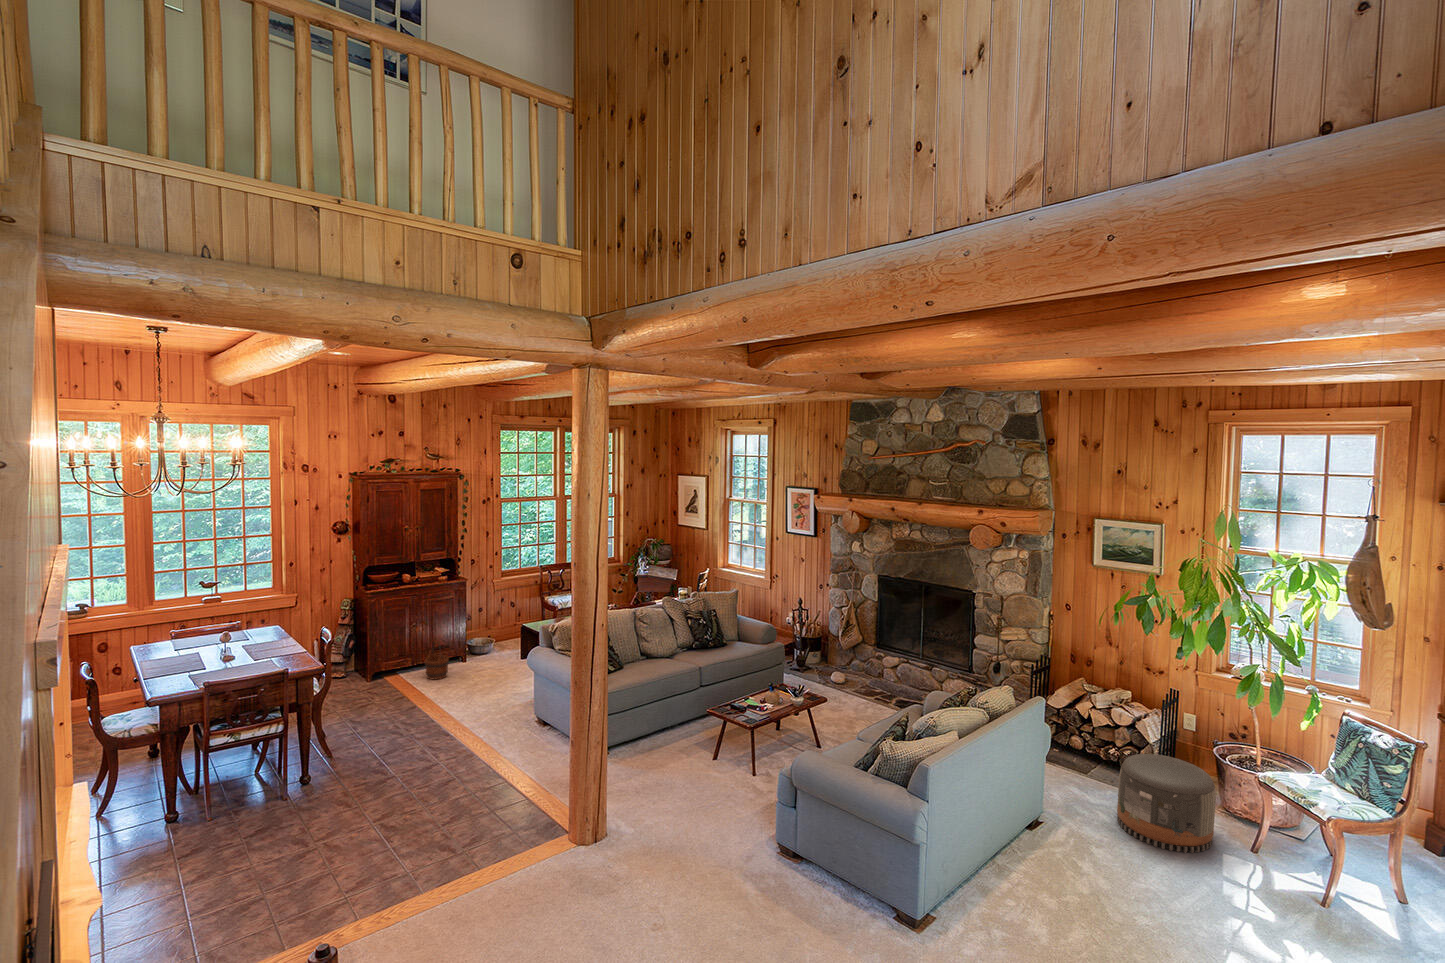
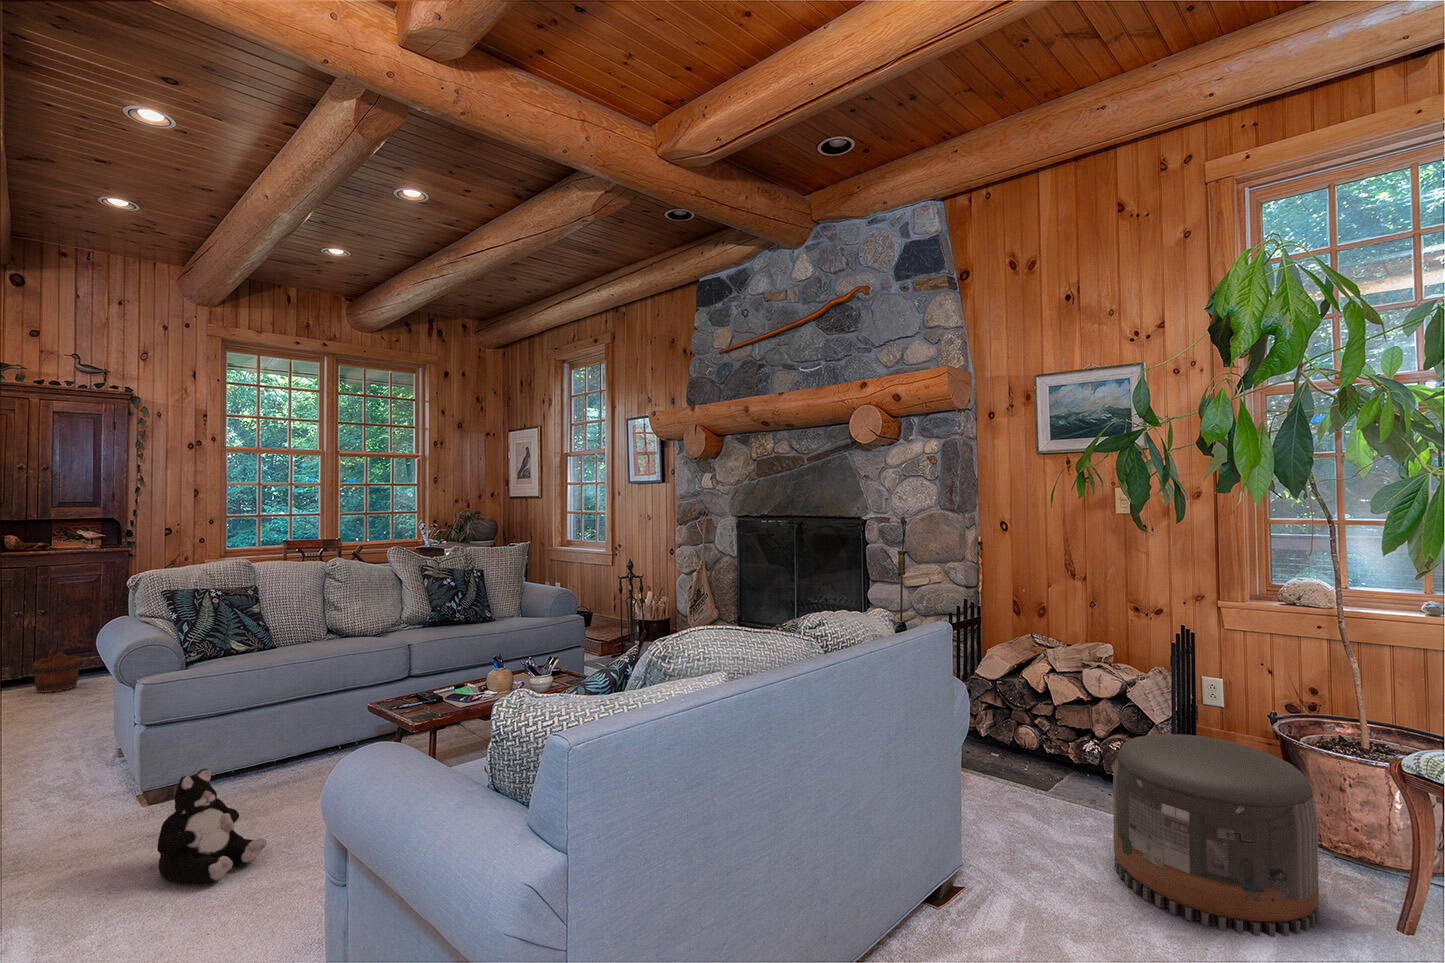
plush toy: none [641,750,688,804] -> present [157,769,267,882]

